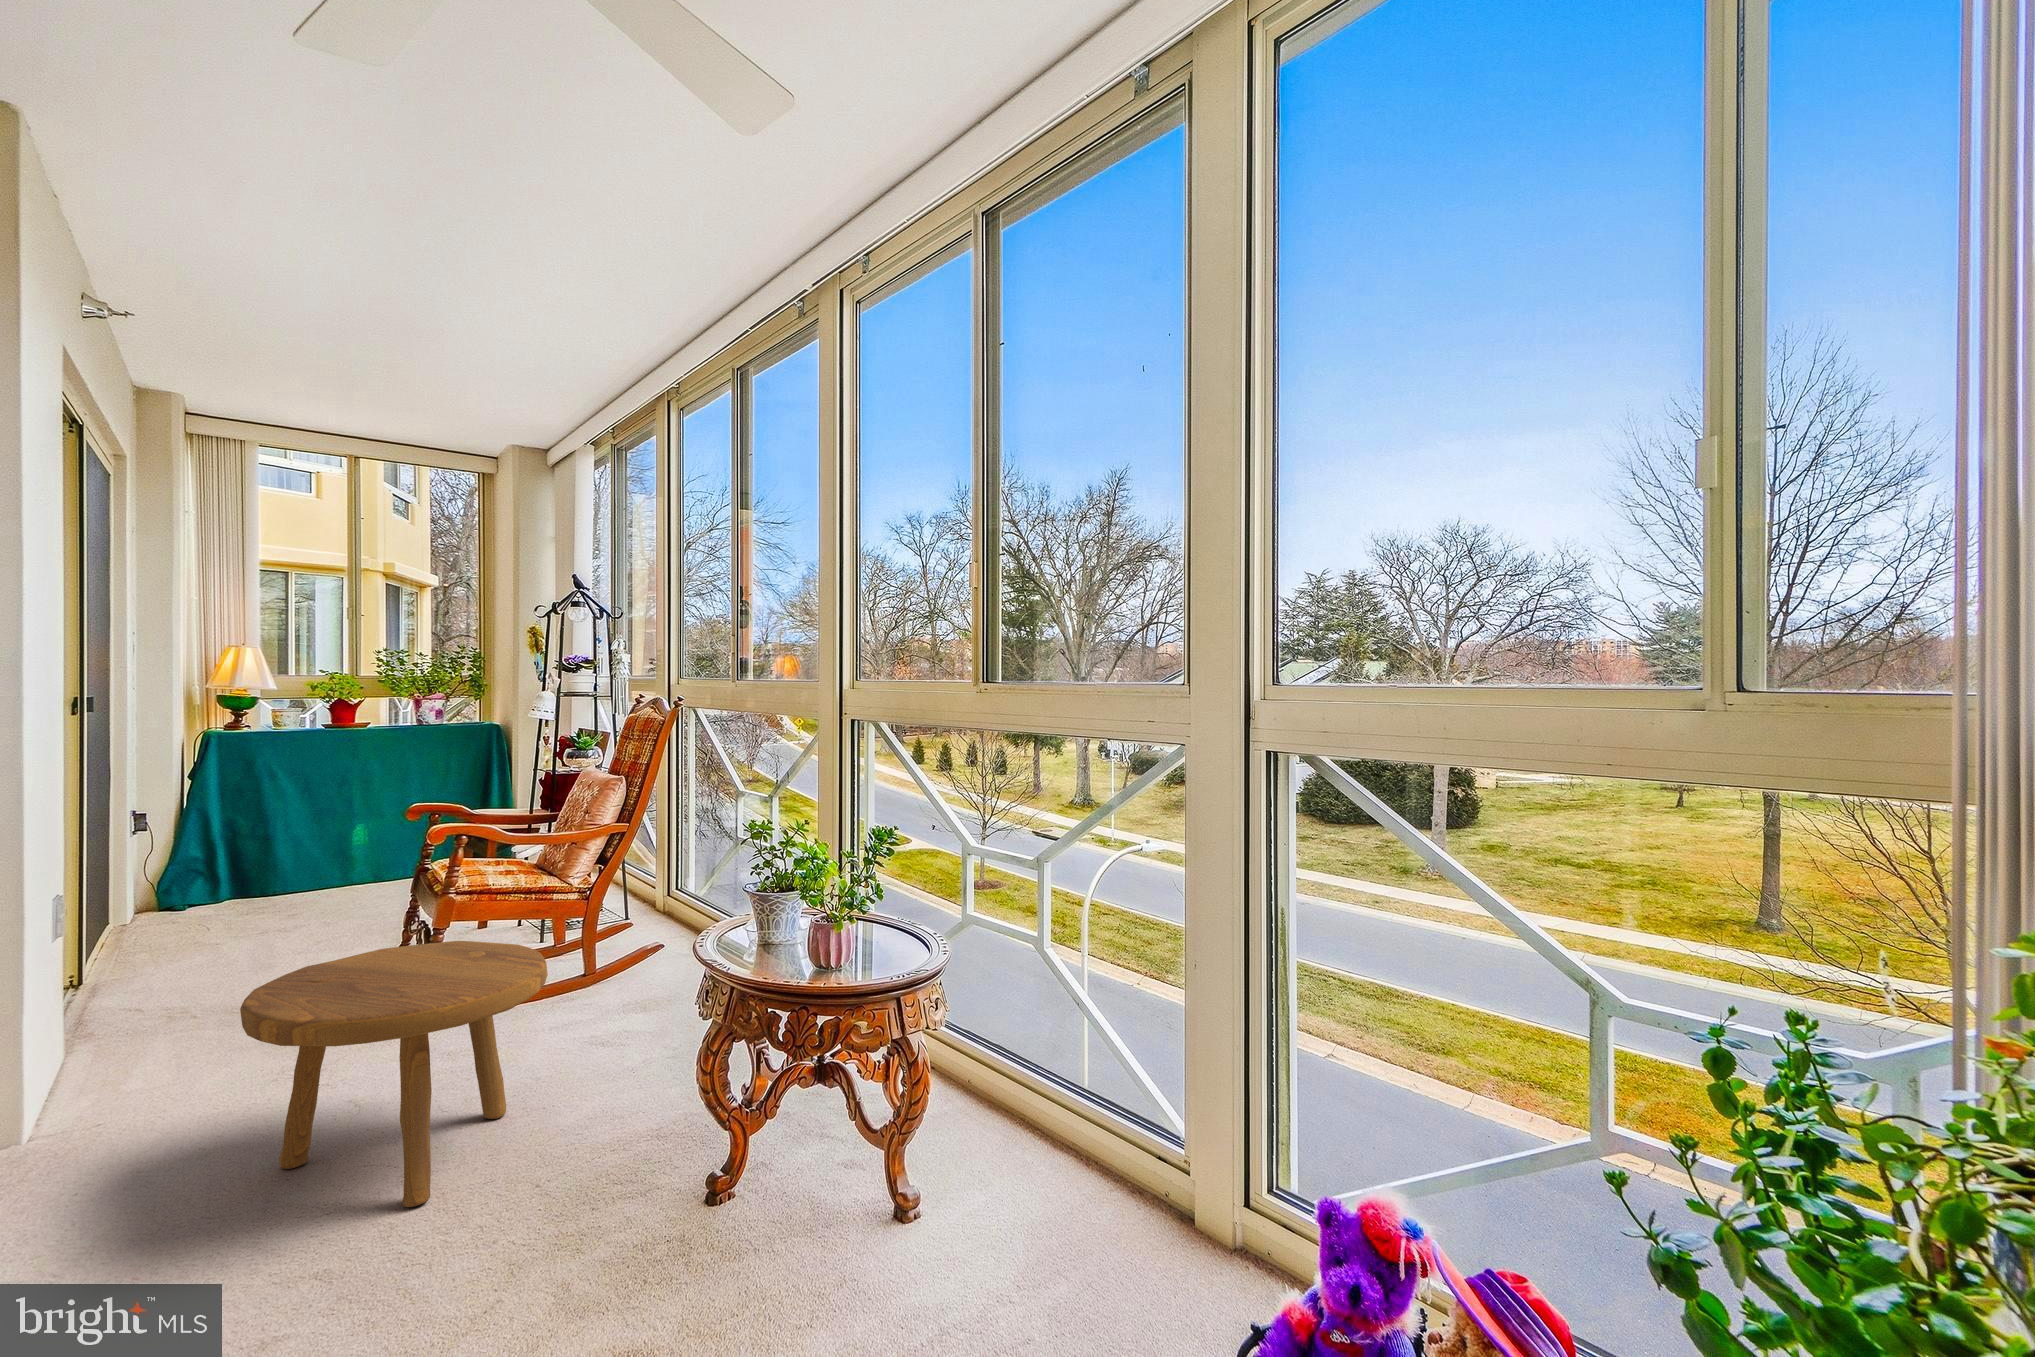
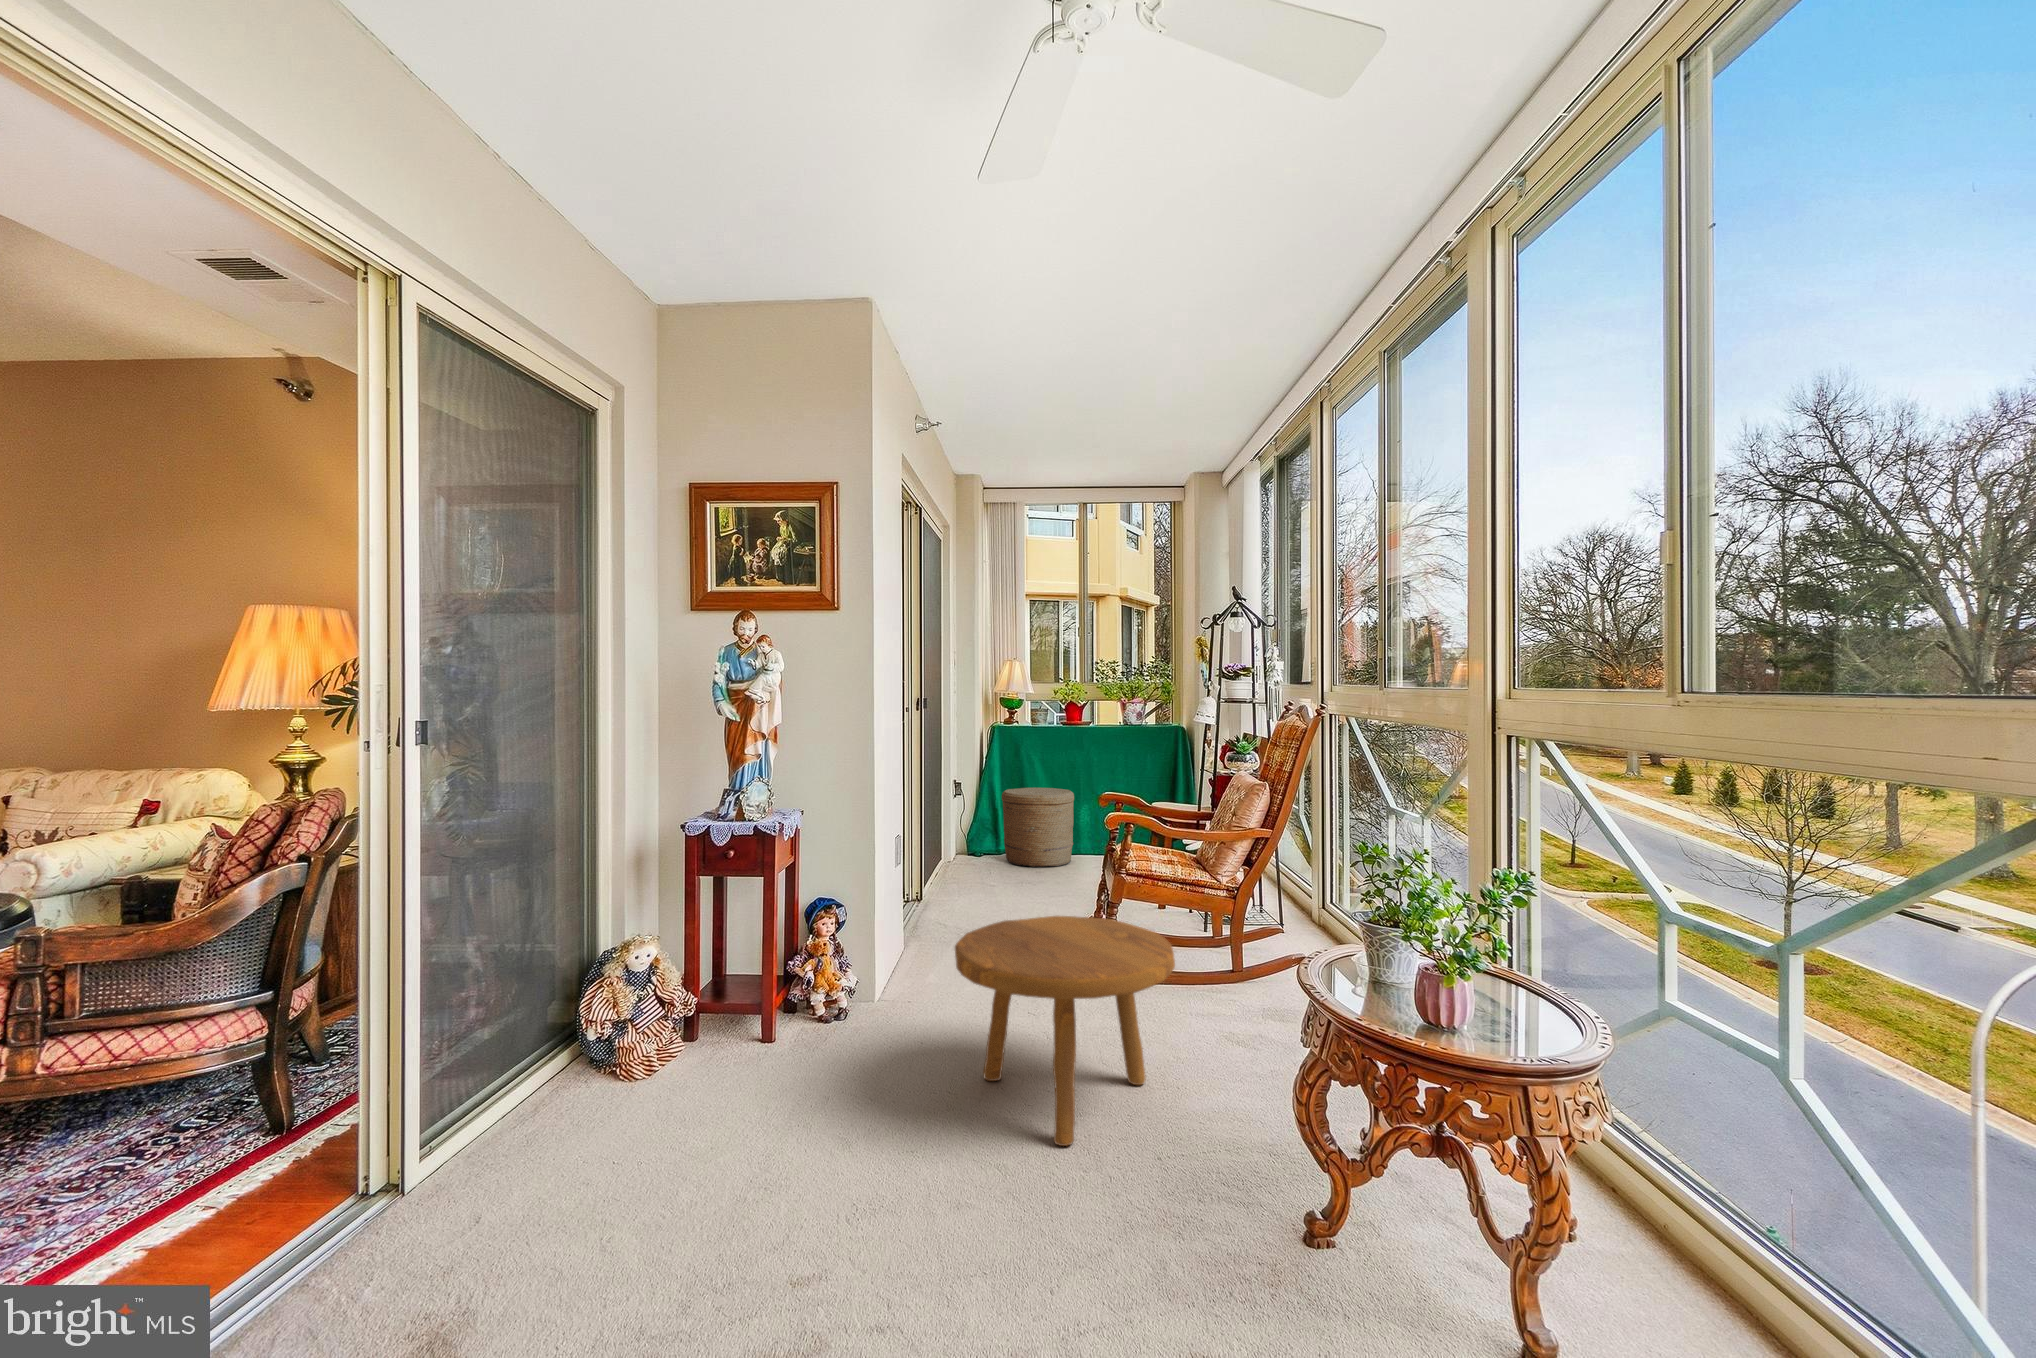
woven basket: none [235,808,351,913] -> present [1002,788,1074,867]

